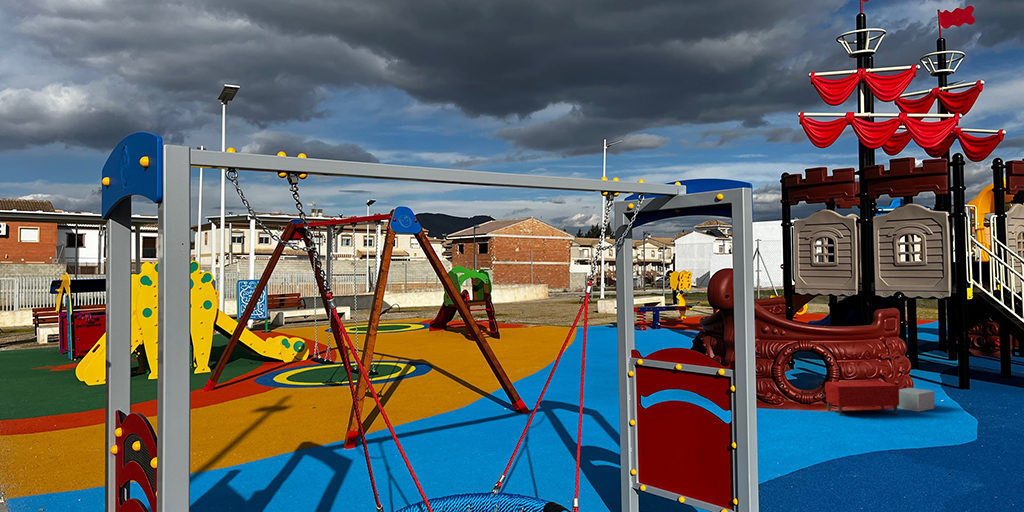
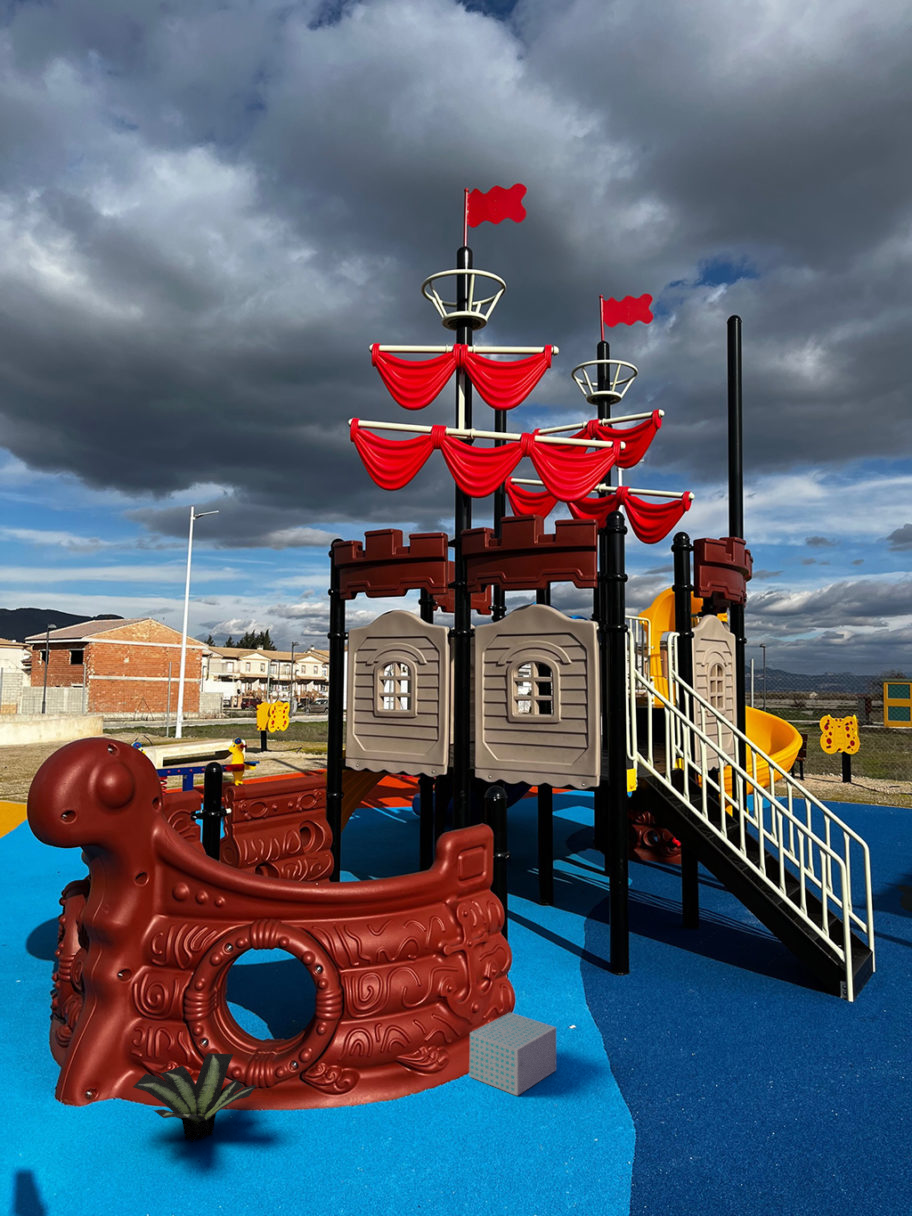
bench: present [825,381,899,415] -> none [297,1015,469,1149]
potted plant: none [767,389,812,412] -> present [133,1053,256,1142]

